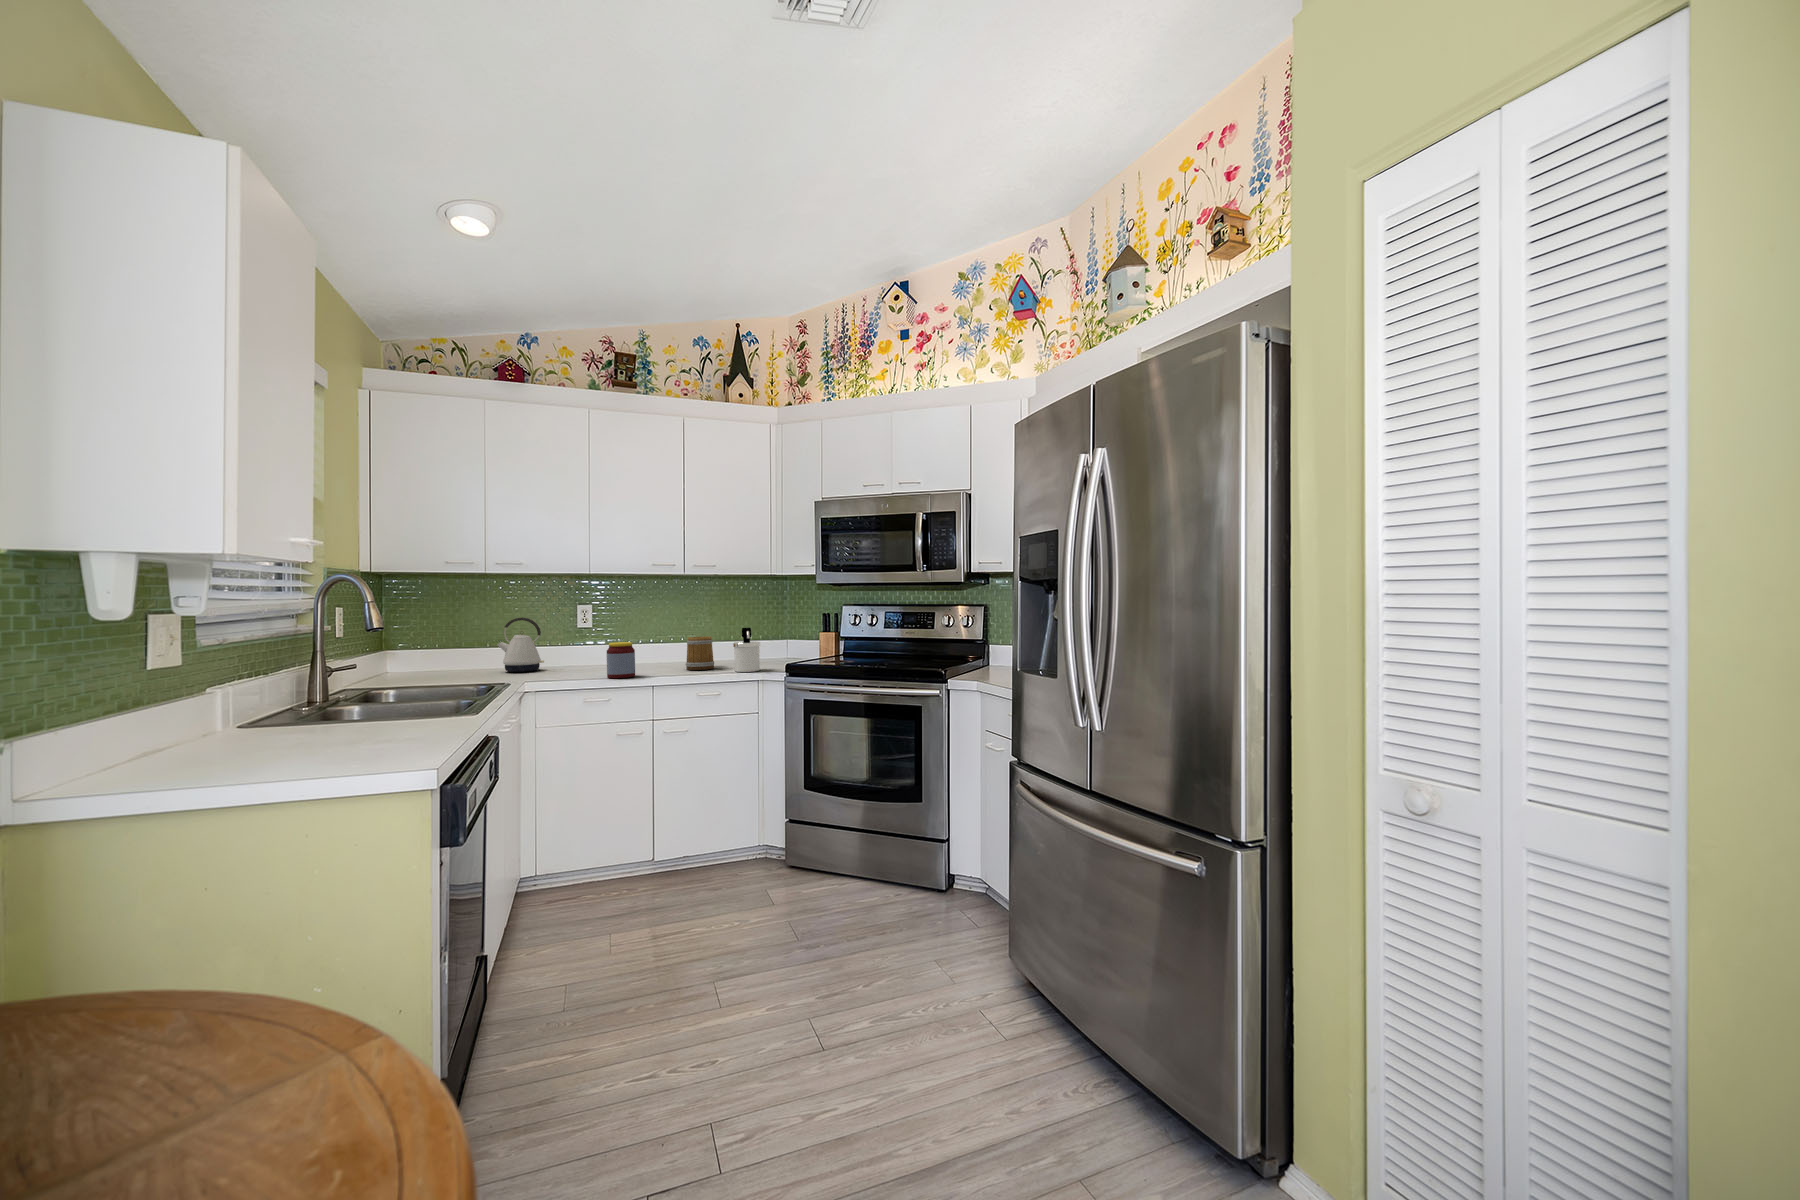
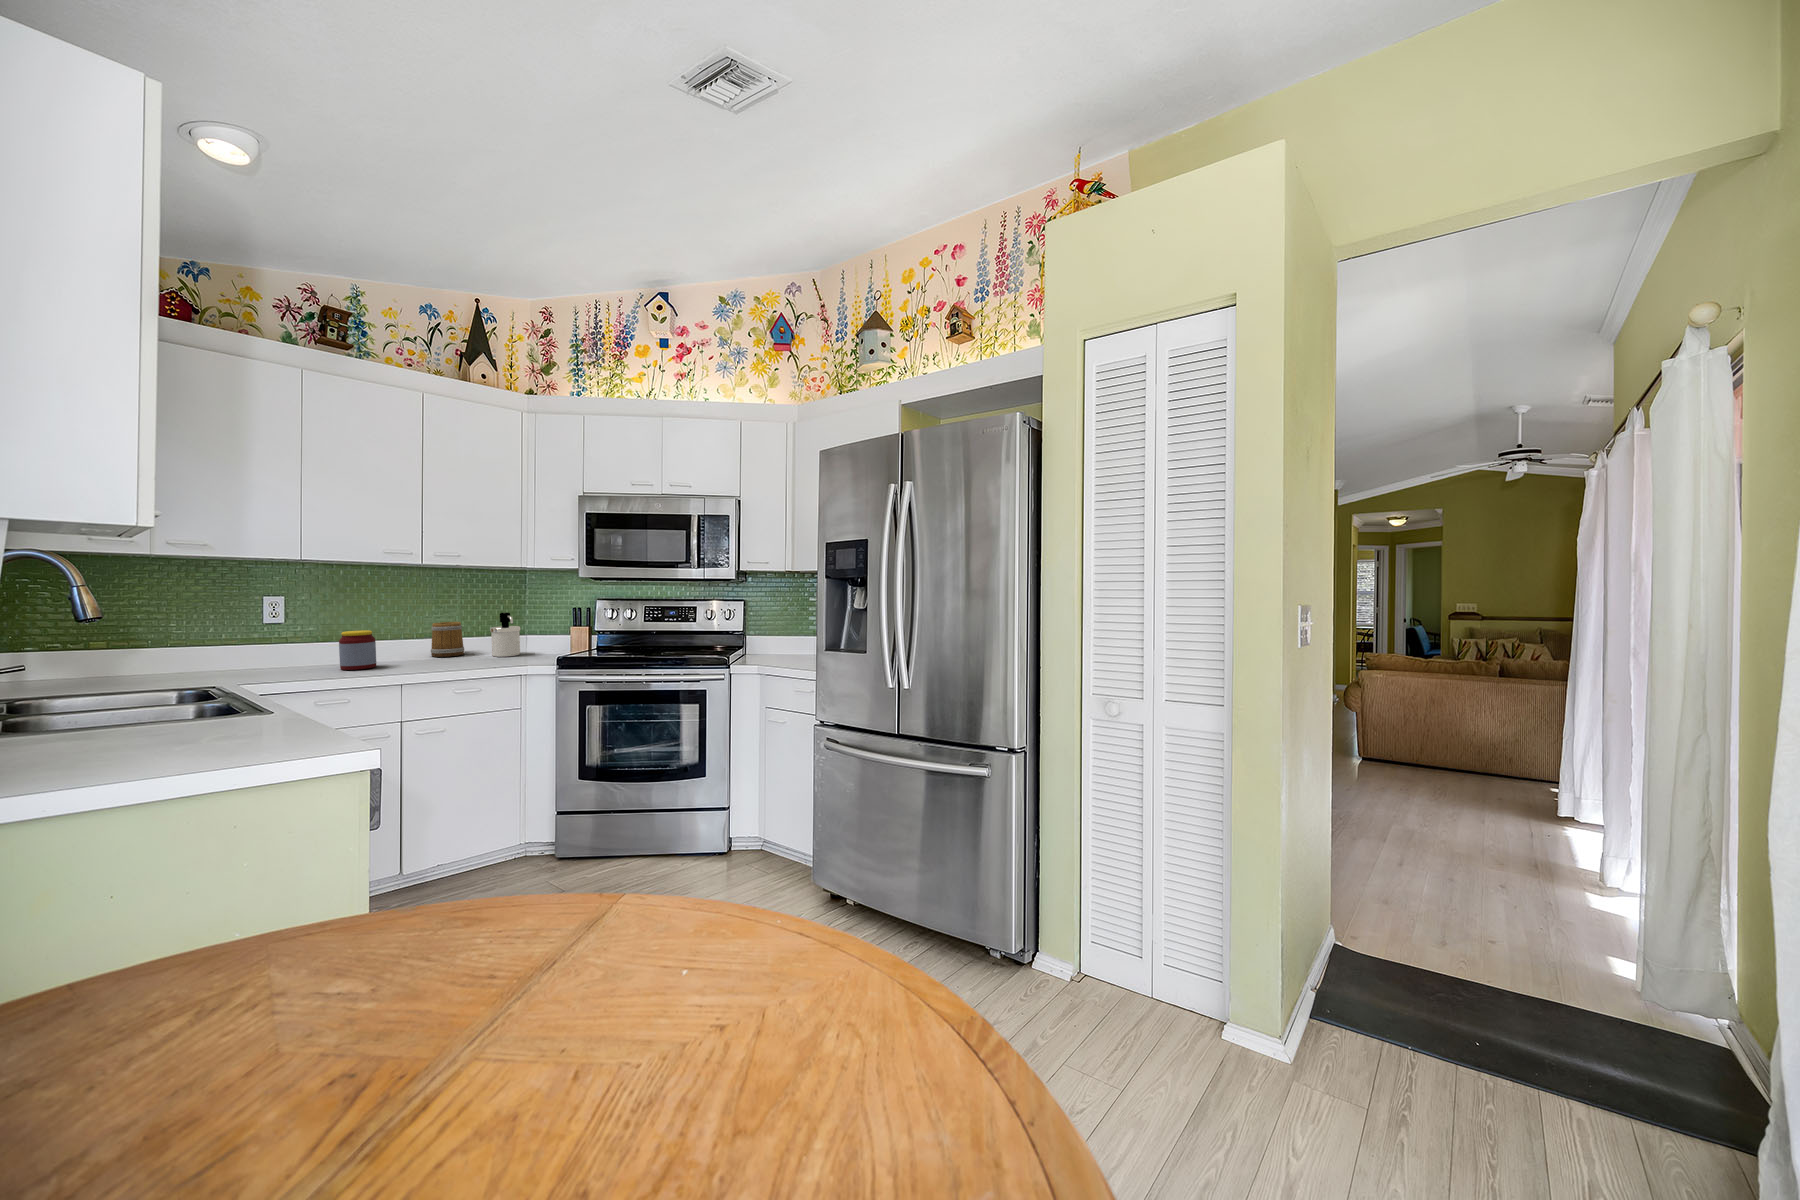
kettle: present [497,617,544,672] -> none [162,604,234,669]

